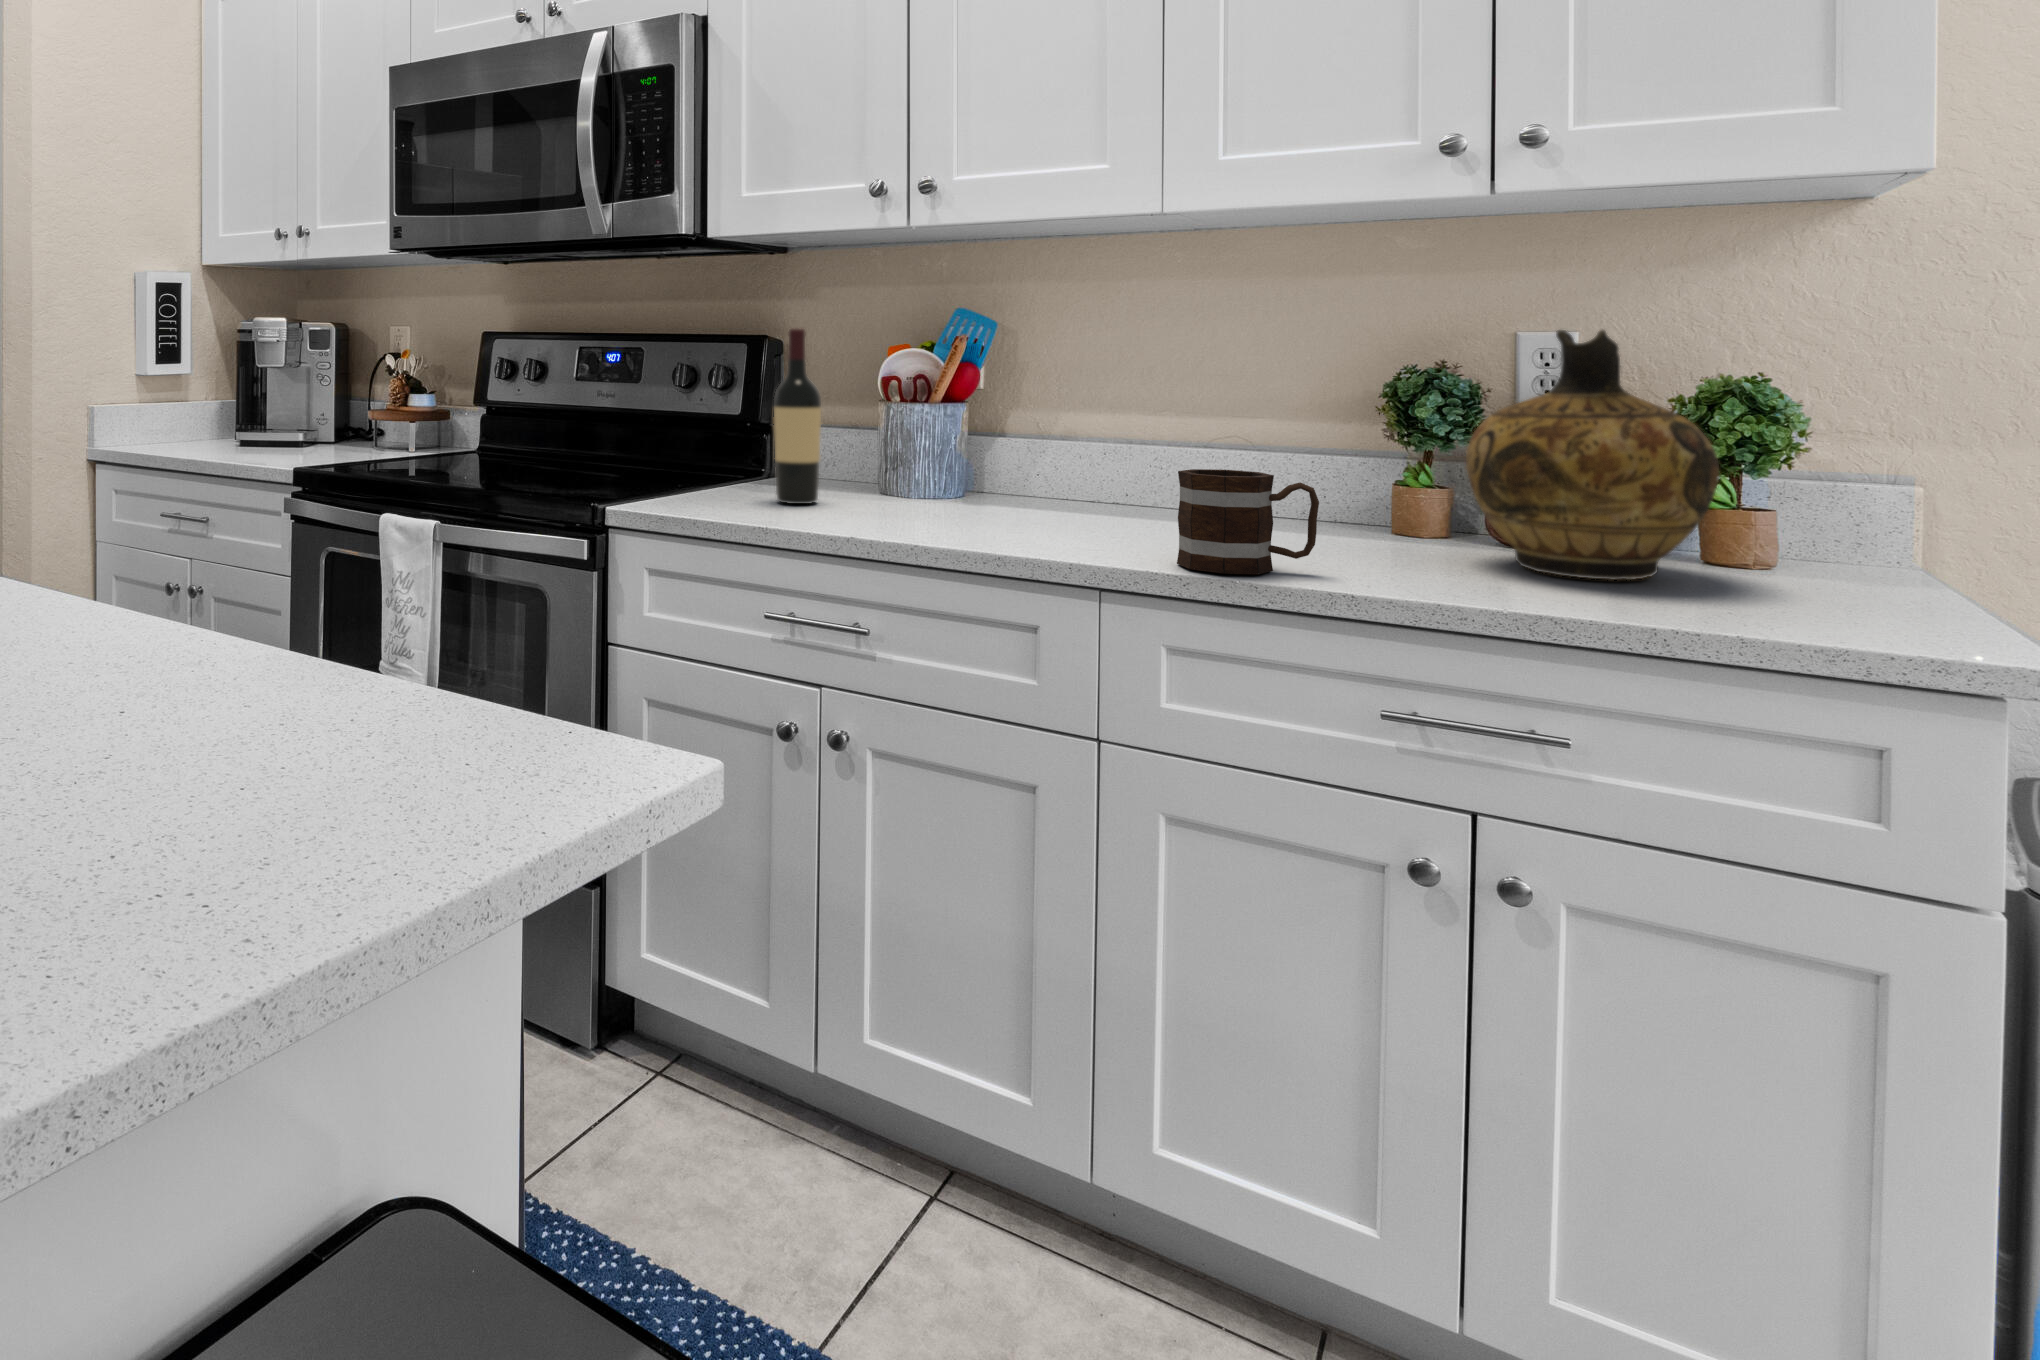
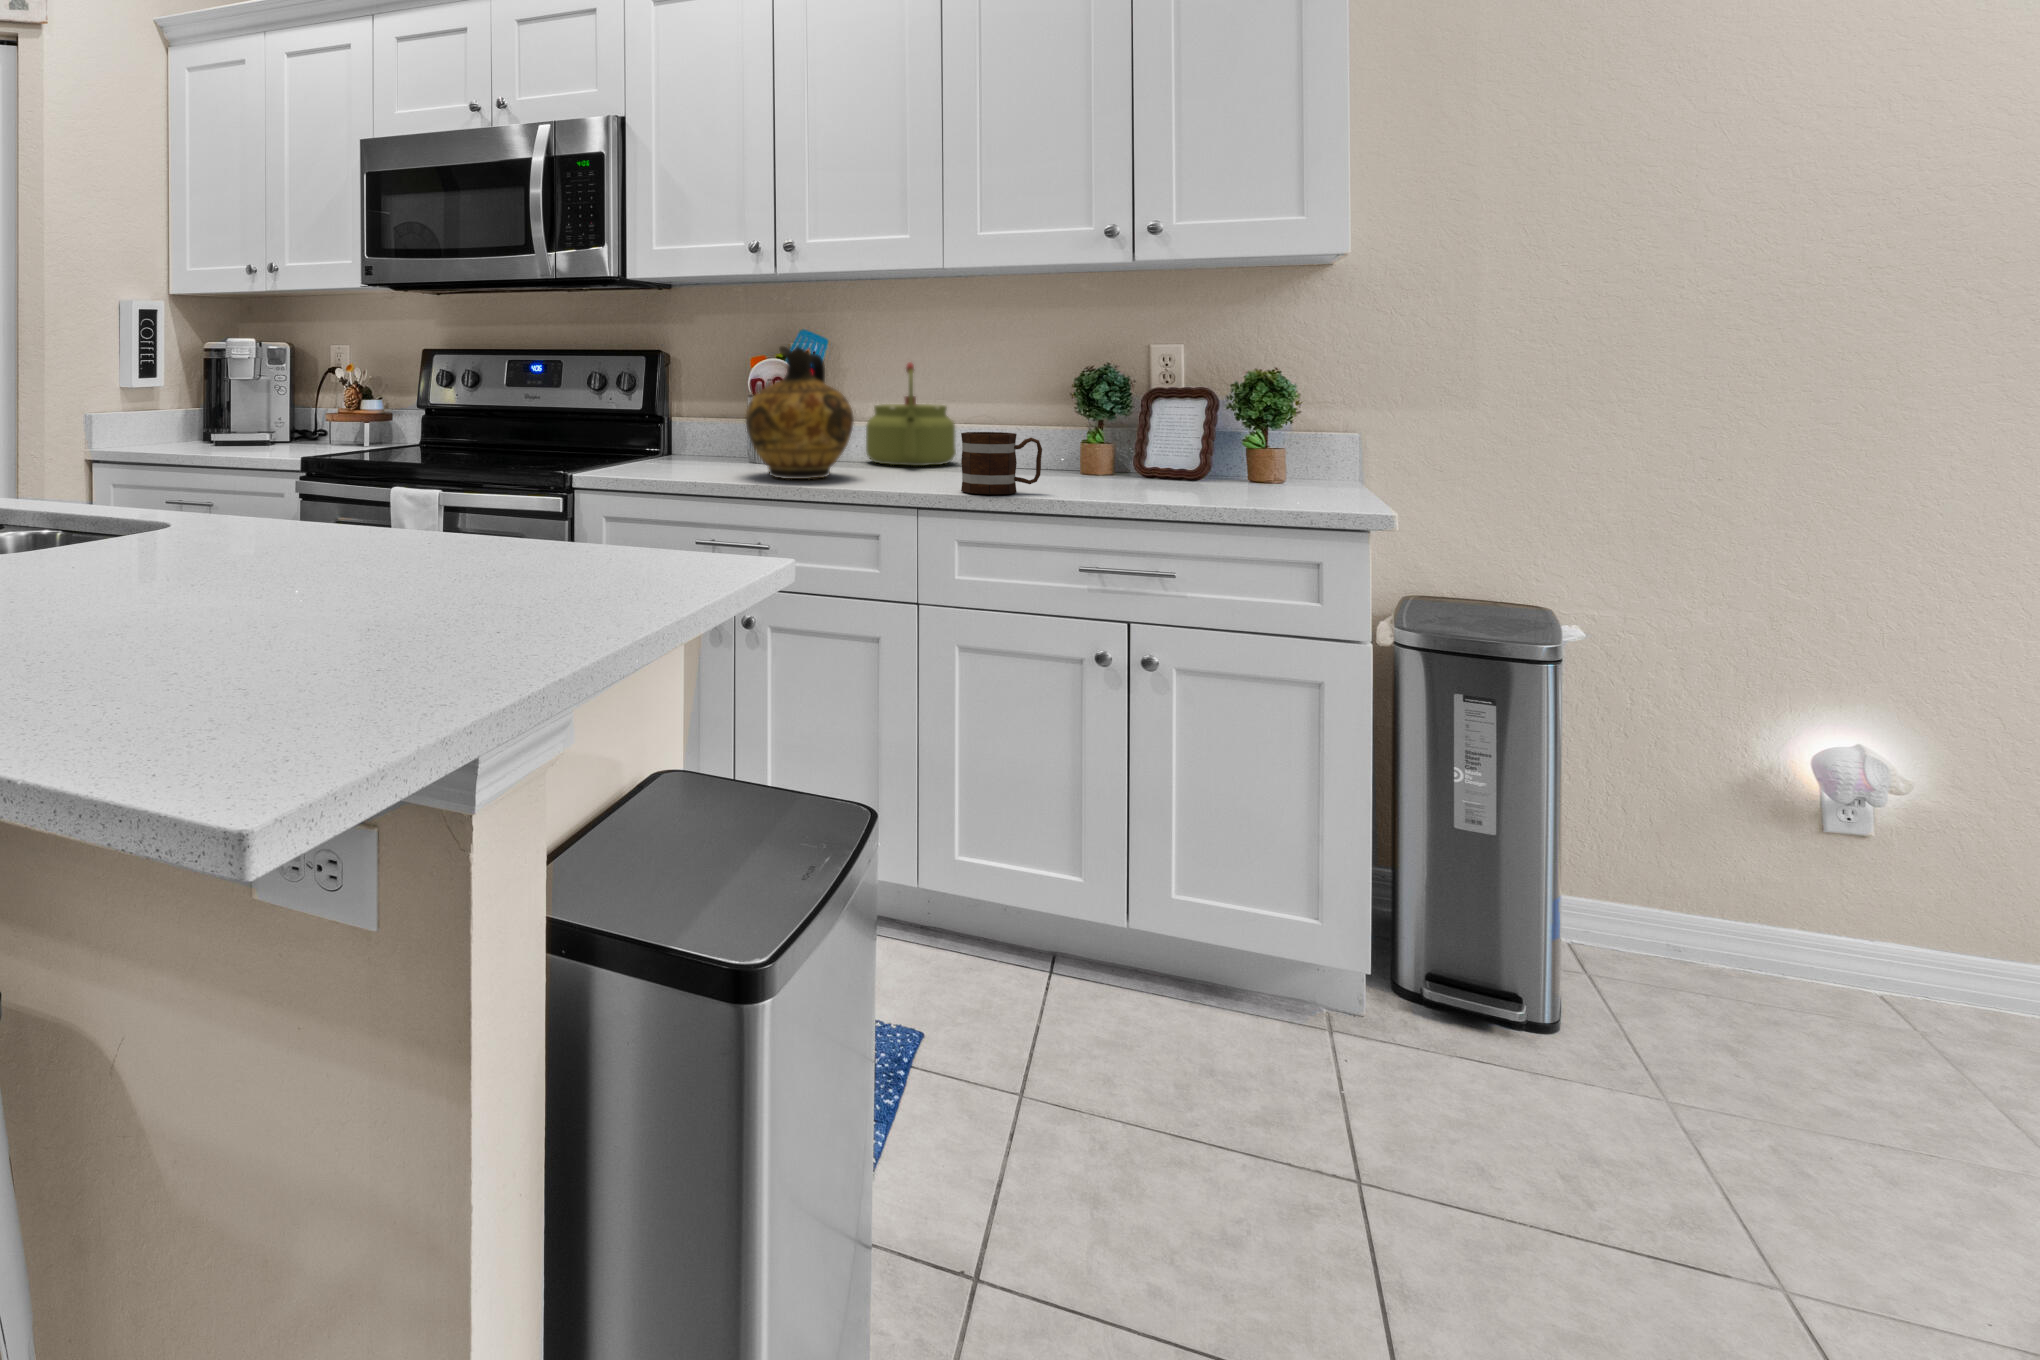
wine bottle: present [774,329,821,504] -> none [683,345,716,469]
ceramic jug: present [1466,330,1719,580] -> present [745,346,854,479]
kettle: none [1048,356,1186,509] -> present [866,363,956,466]

